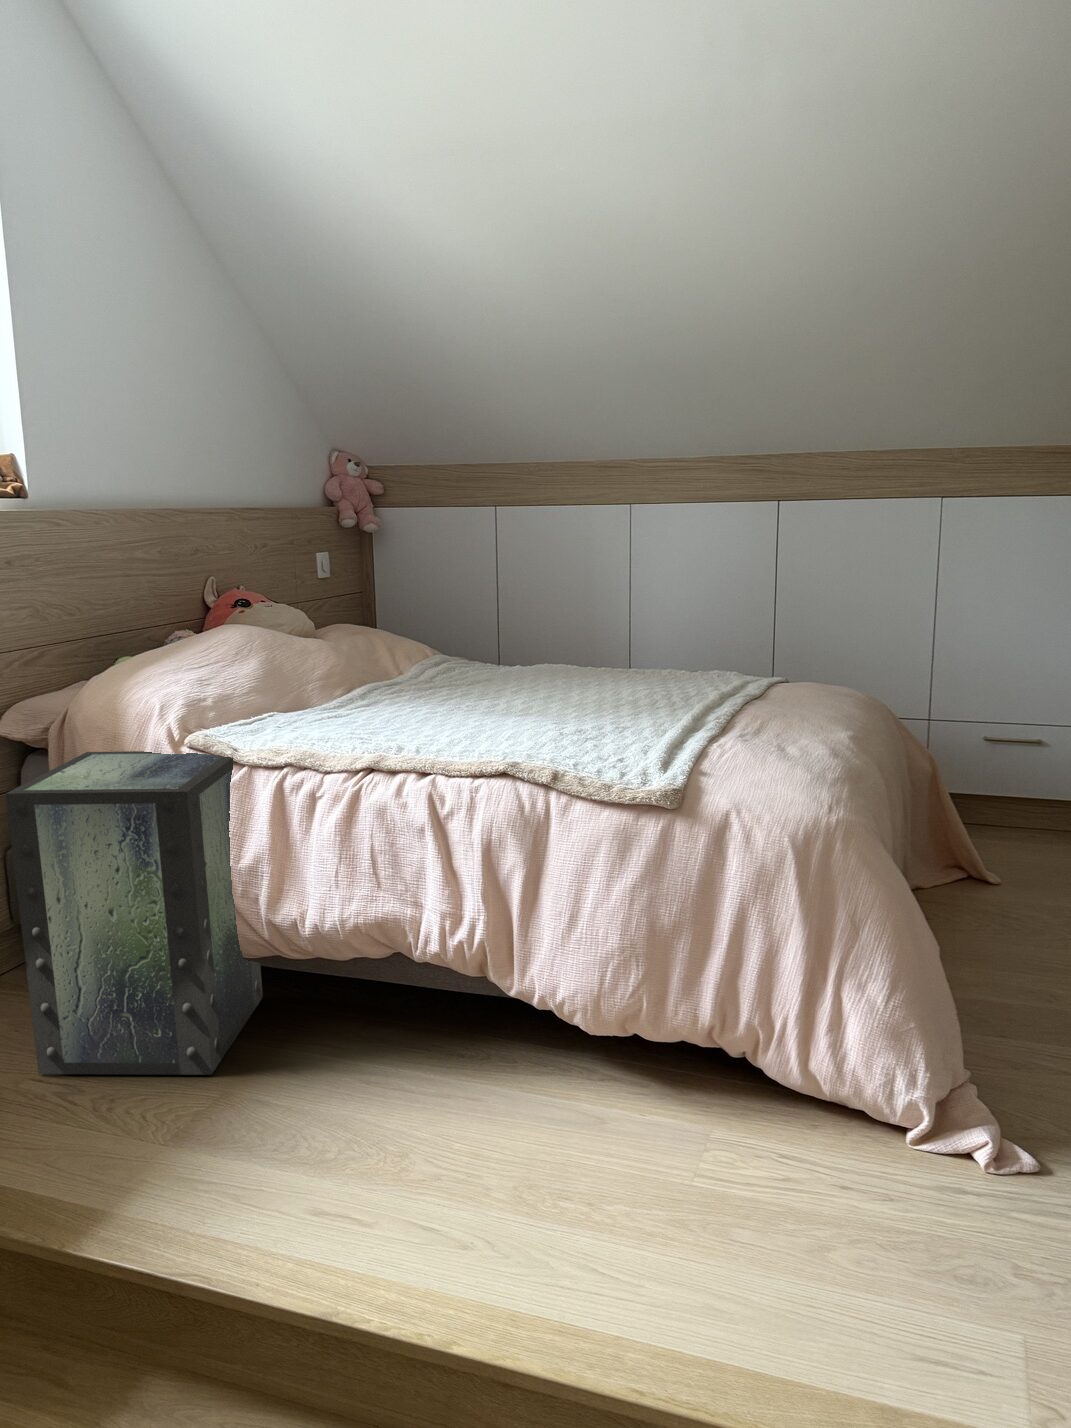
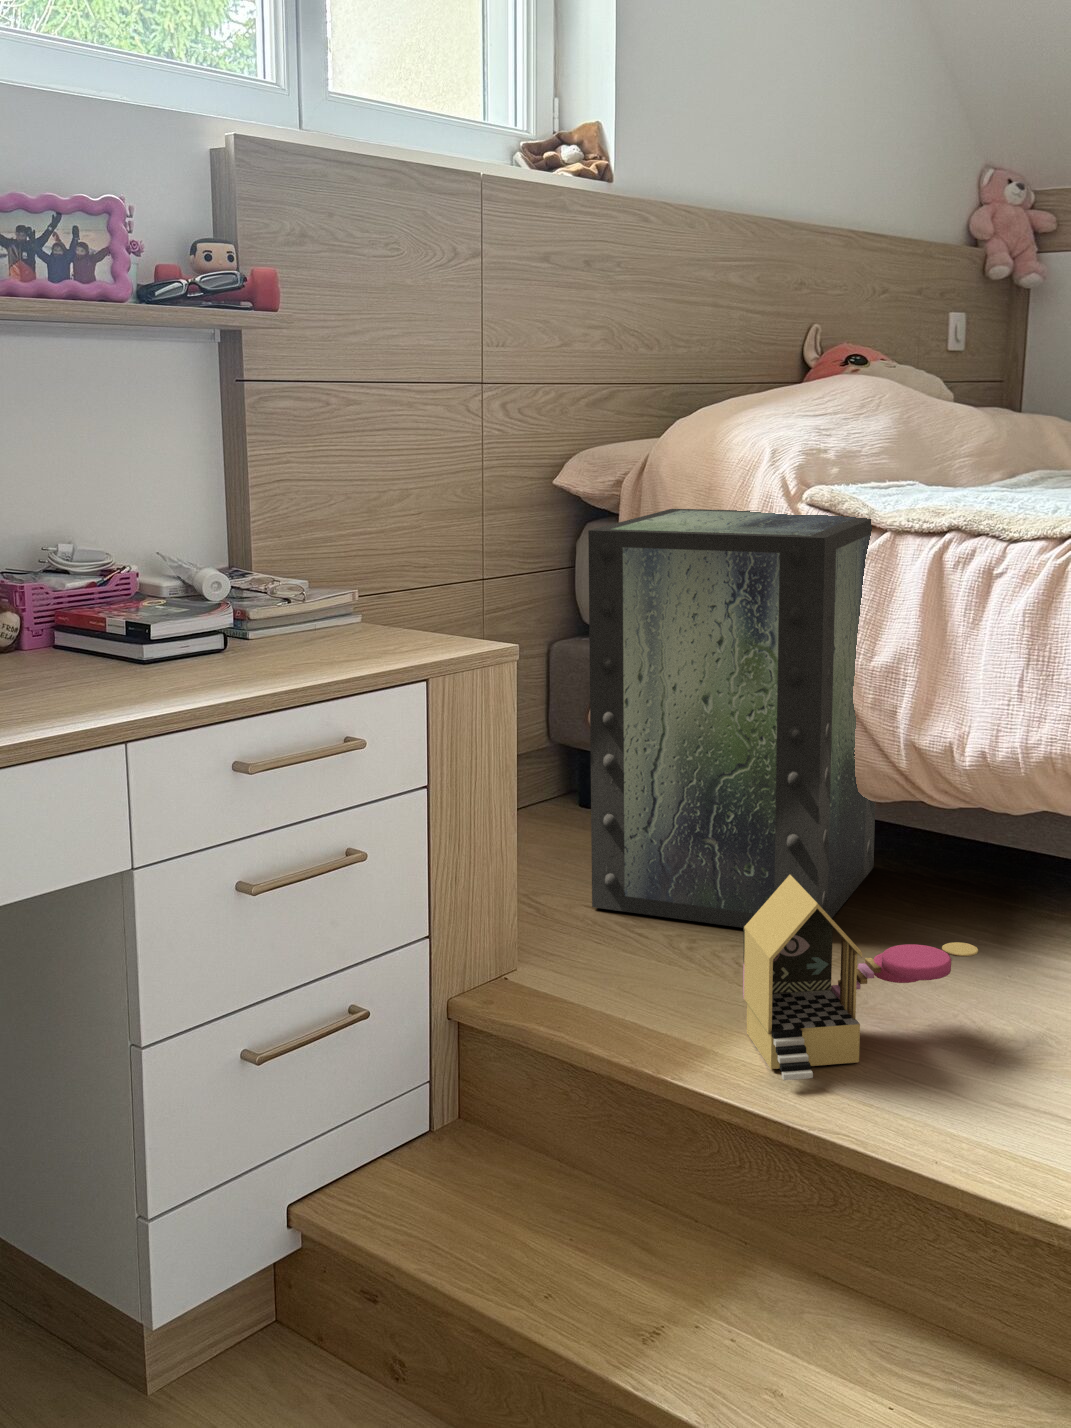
toy house: none [137,1059,313,1226] -> present [743,875,978,1080]

